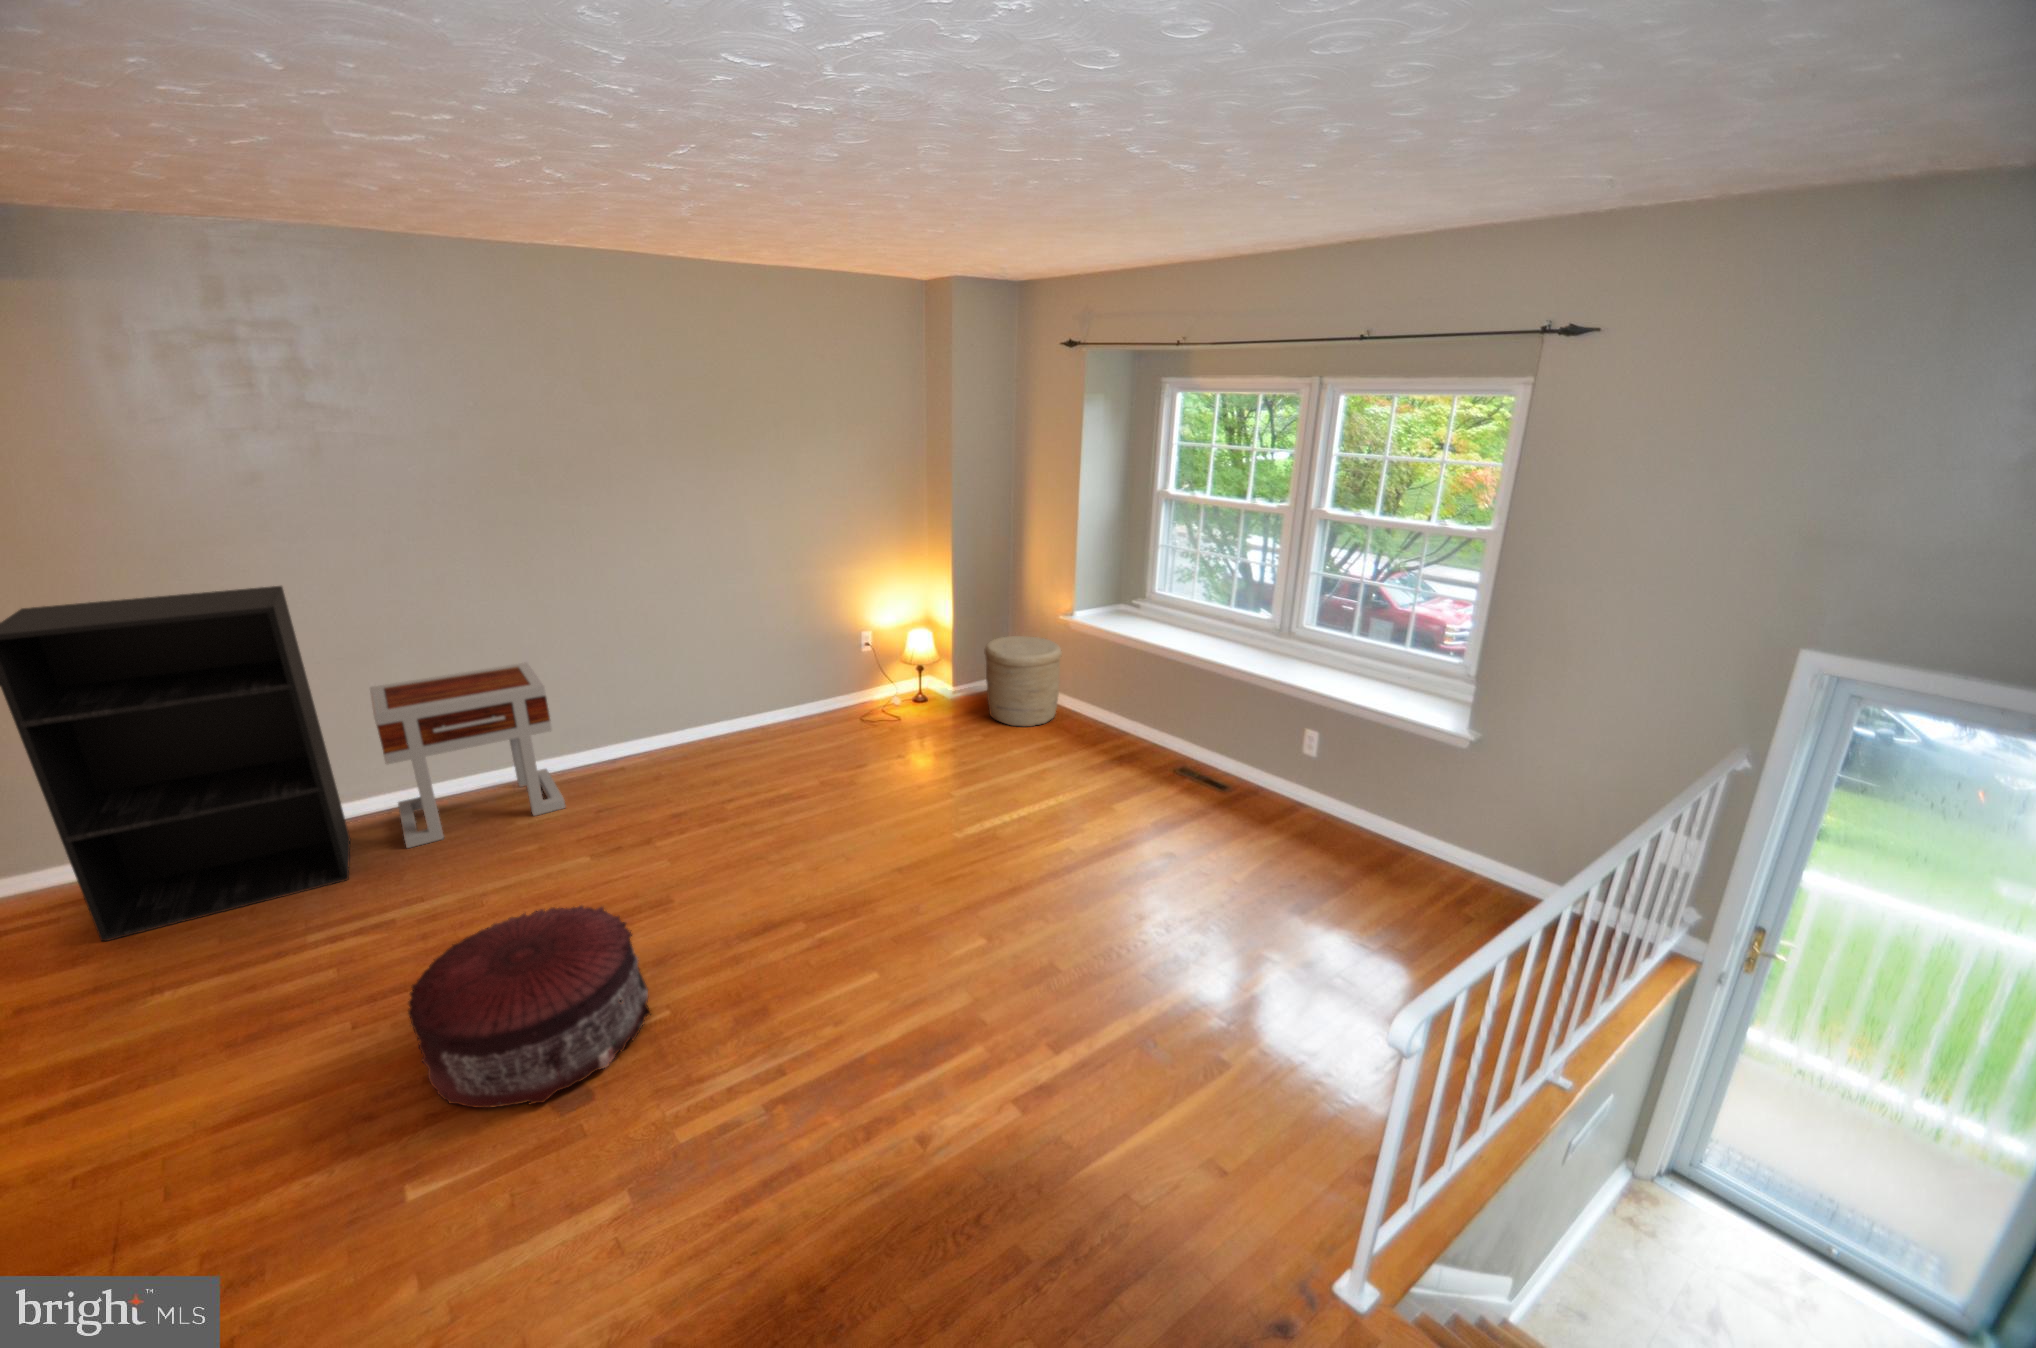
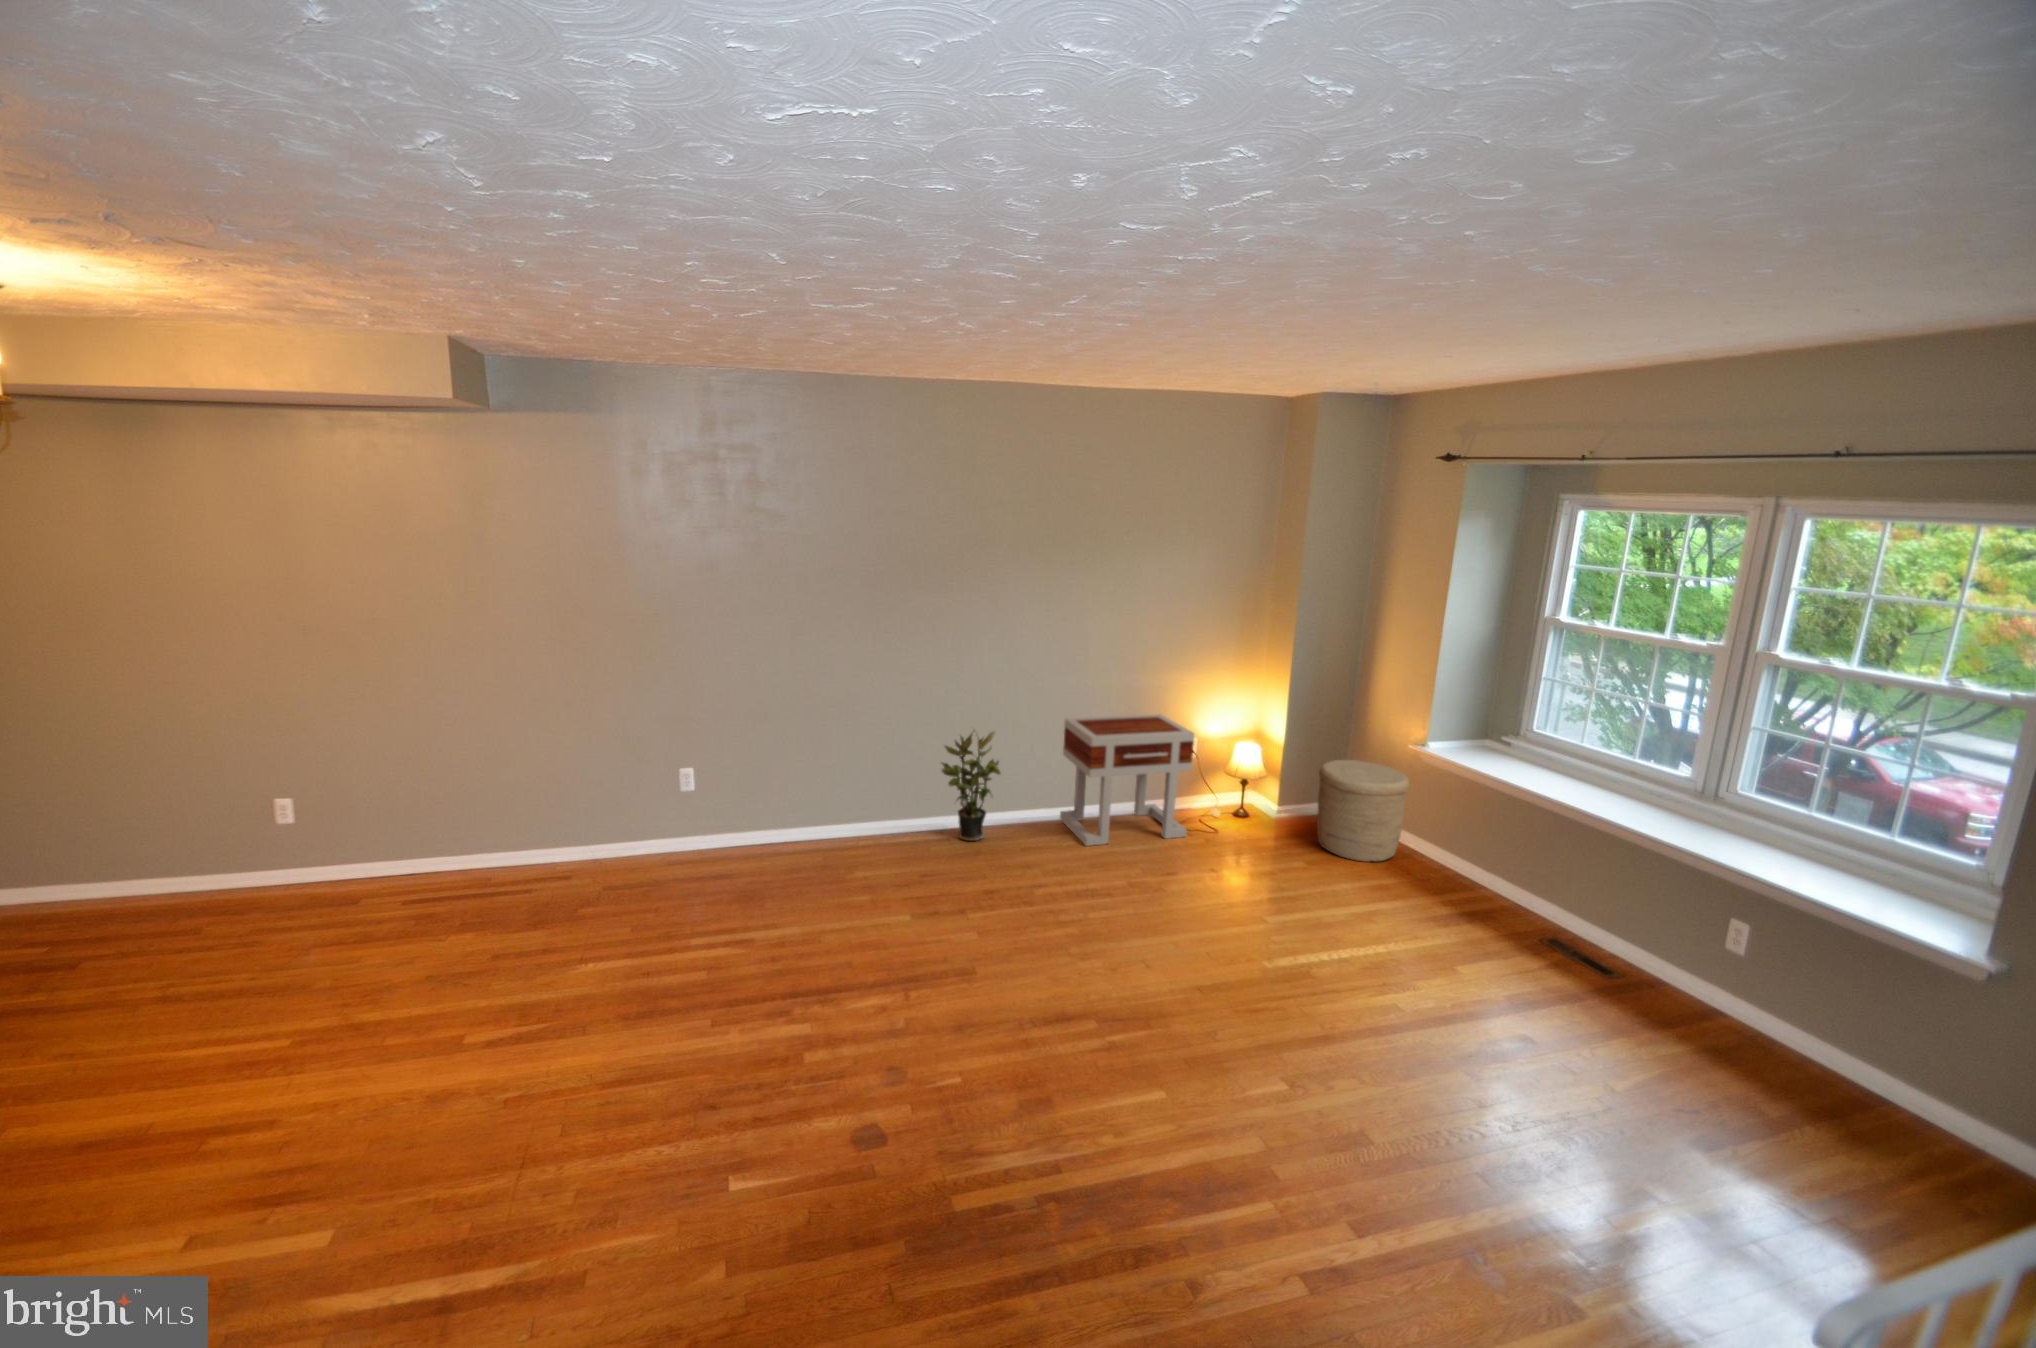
bookshelf: present [0,586,350,941] -> none [569,640,746,897]
potted plant: none [591,653,666,774] -> present [942,730,1001,841]
side table: present [370,663,565,848] -> present [1060,714,1194,846]
pouf: present [408,905,651,1108] -> none [781,936,961,1108]

